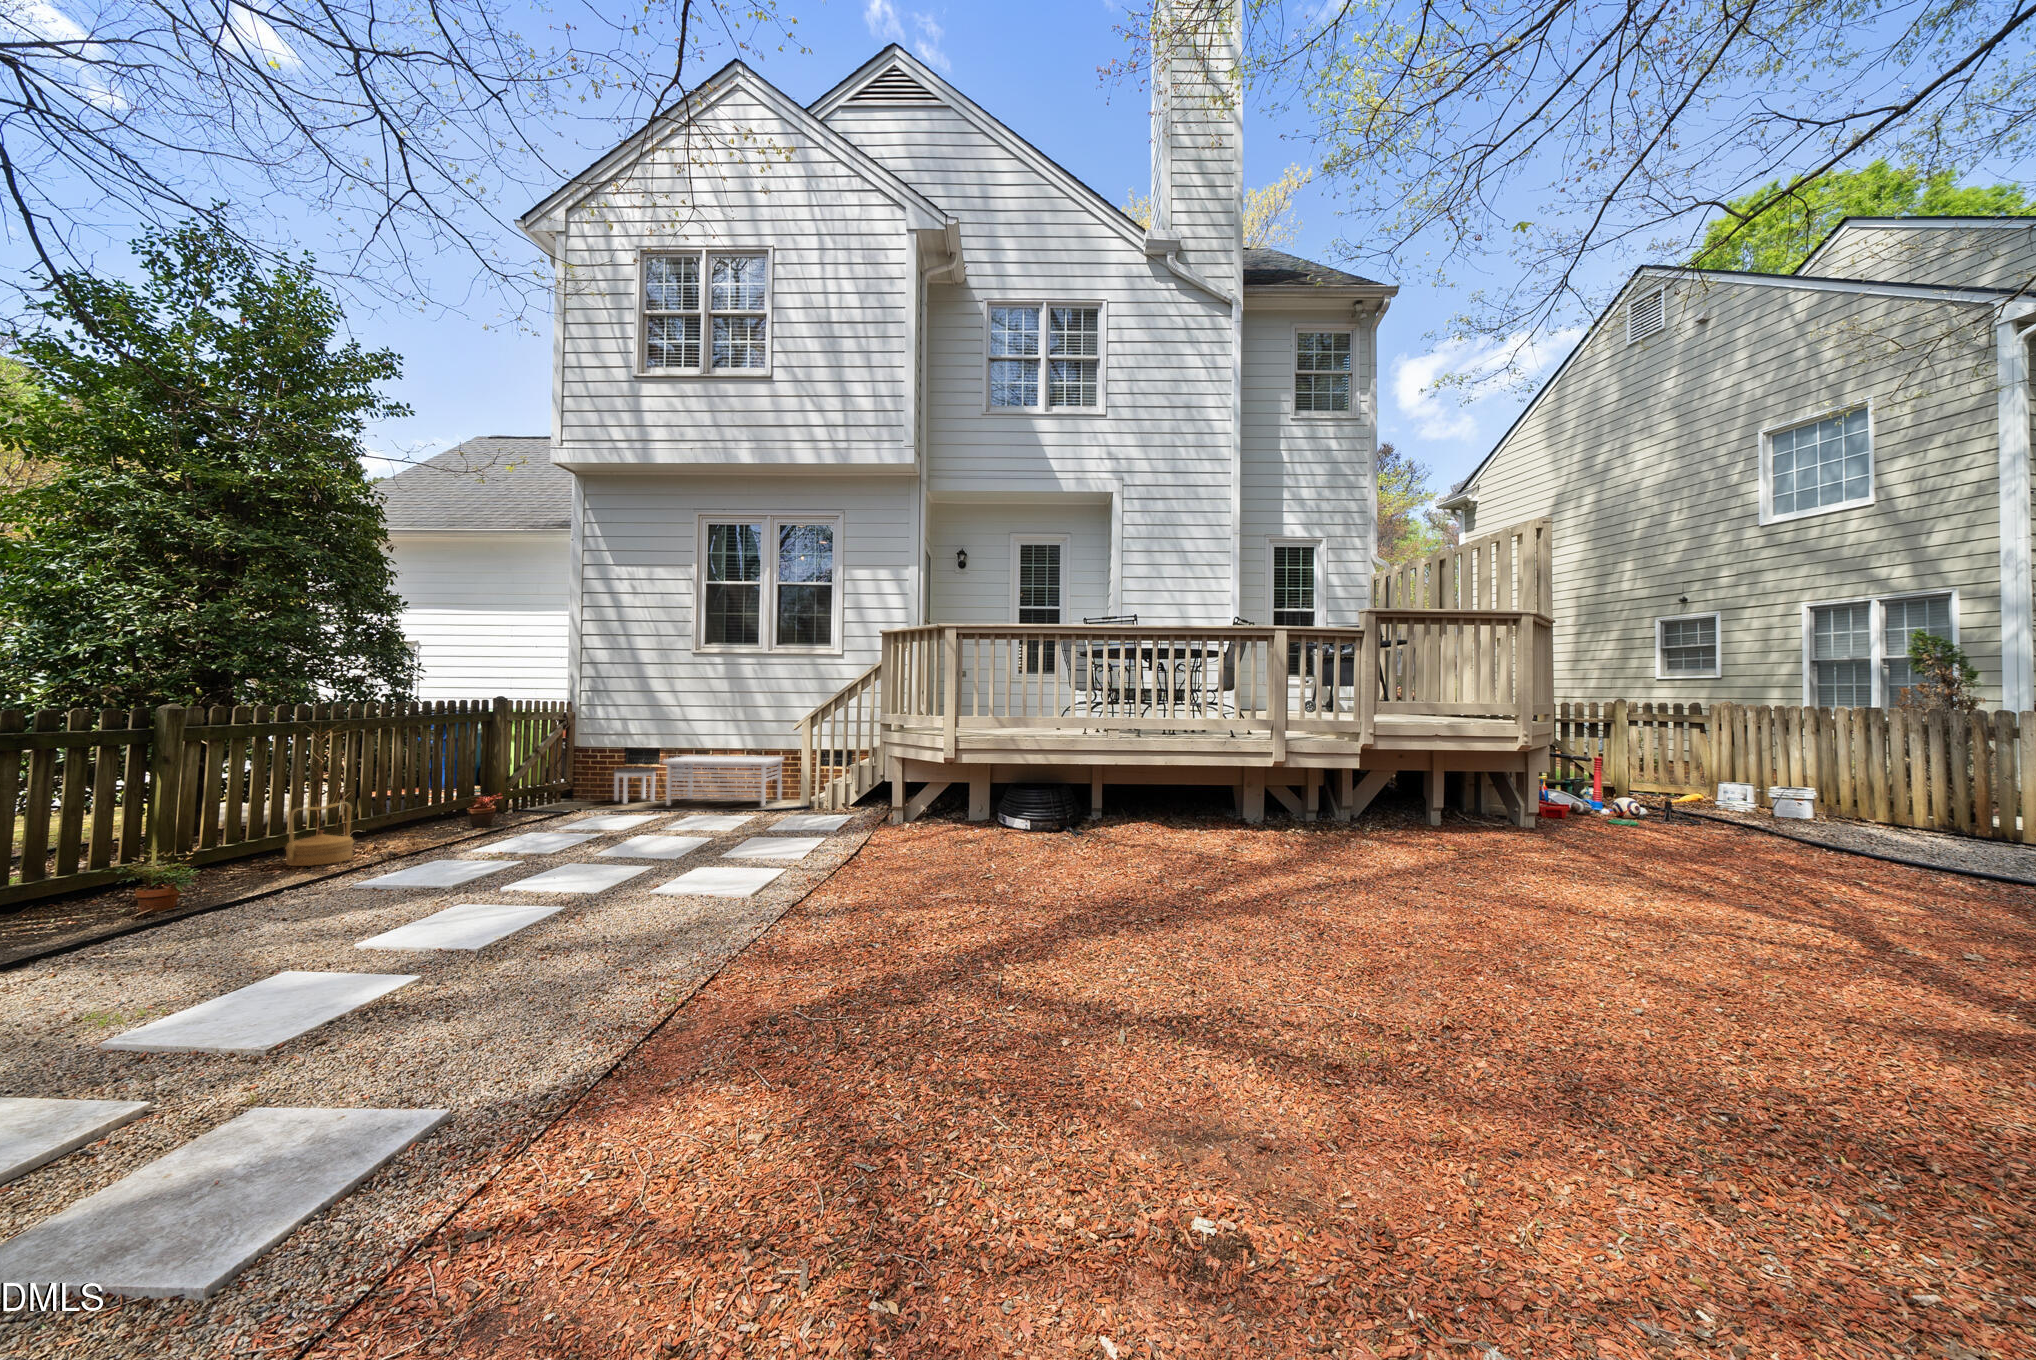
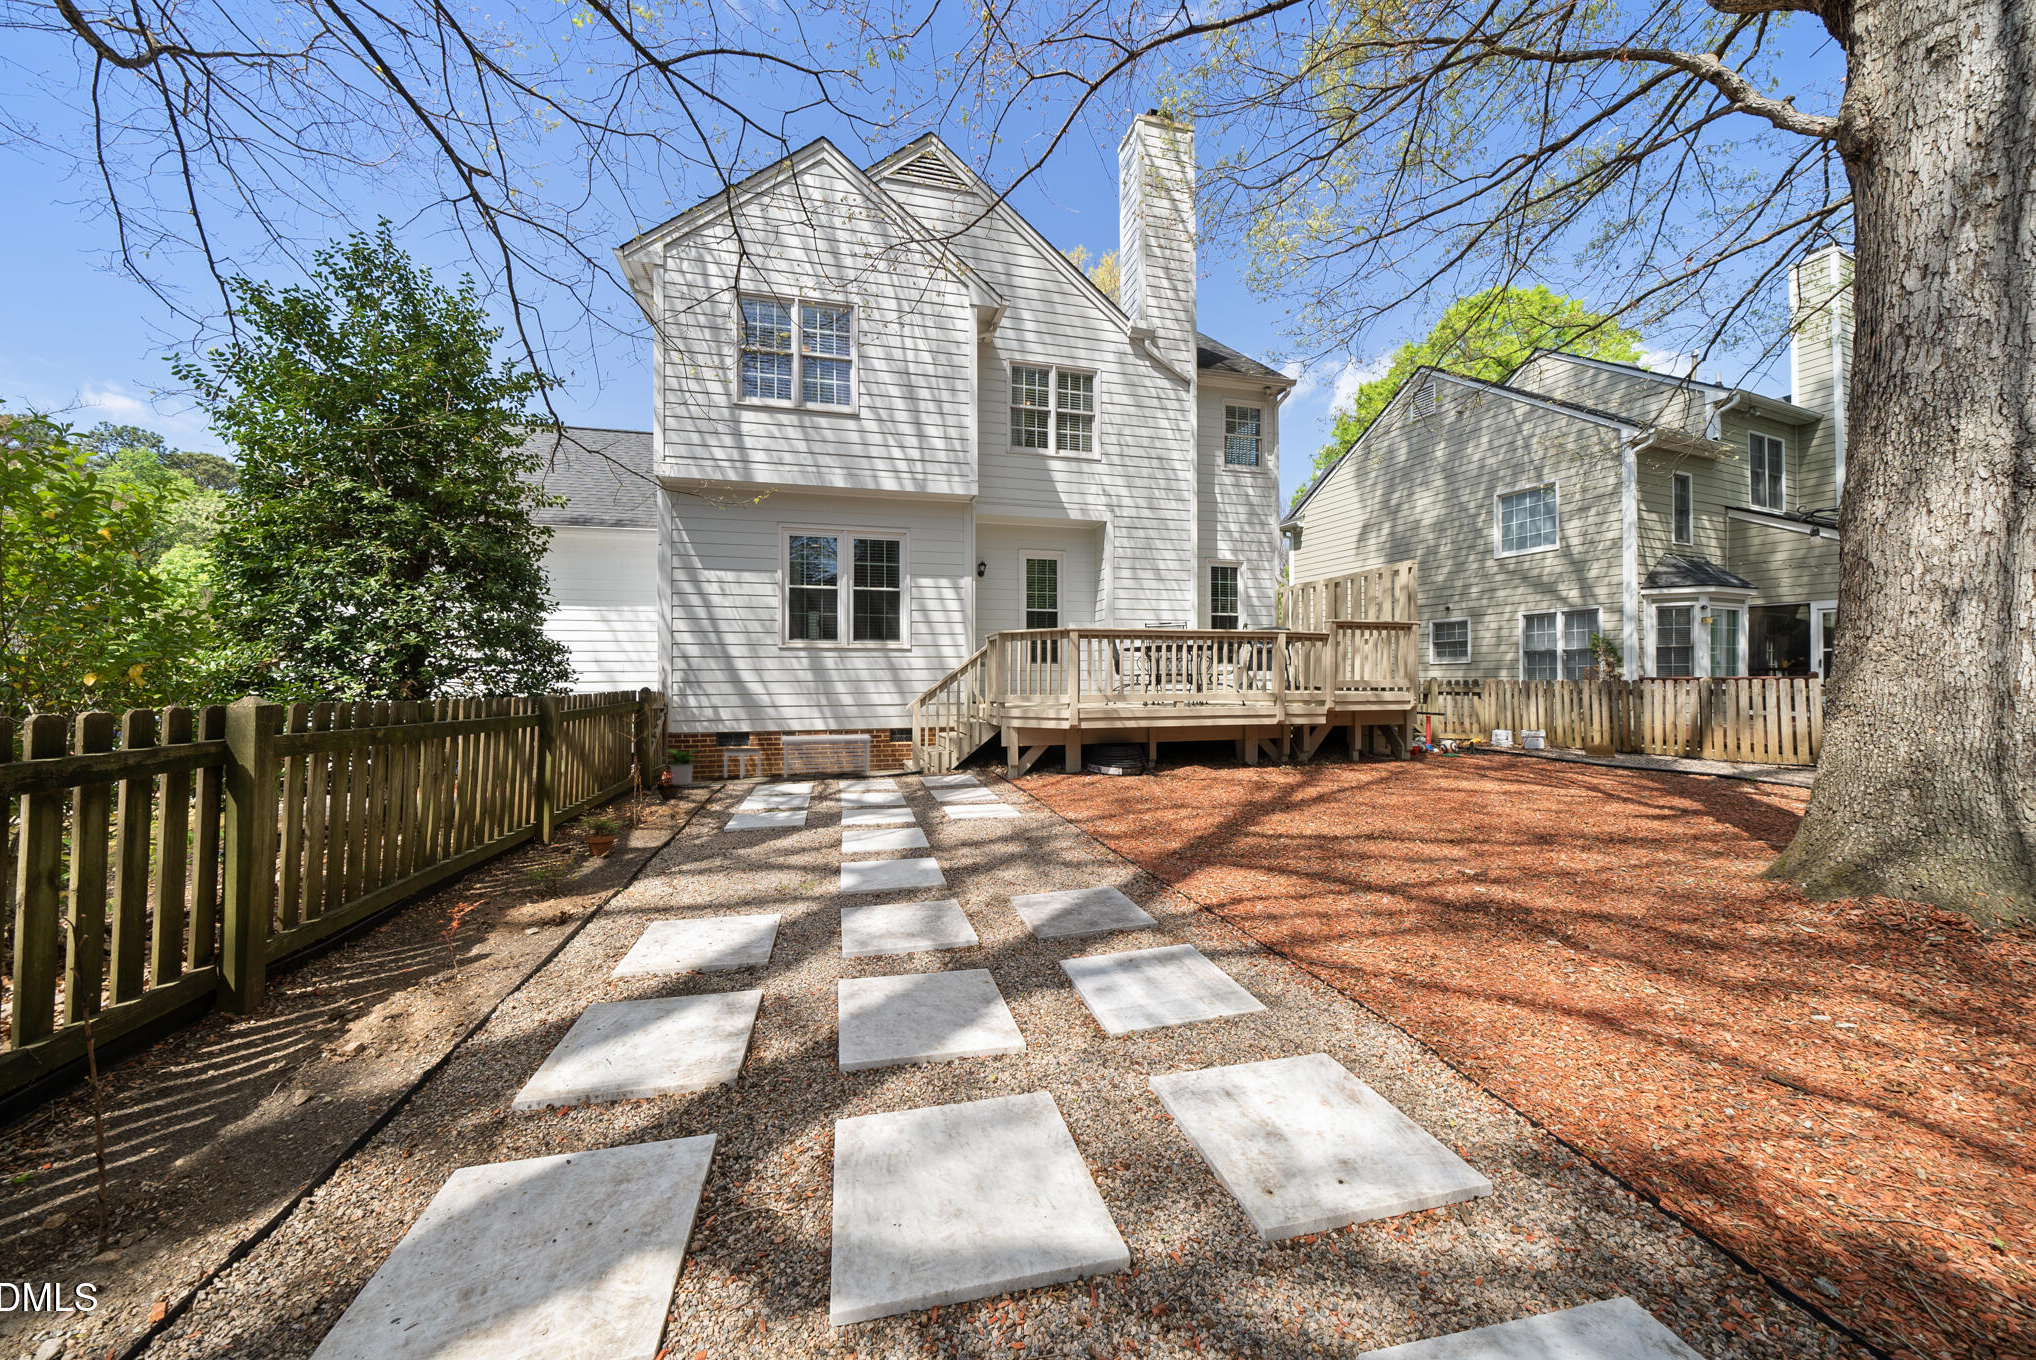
potted plant: none [516,767,574,809] -> present [668,750,695,785]
woven basket: present [286,803,354,866] -> present [1585,729,1615,757]

